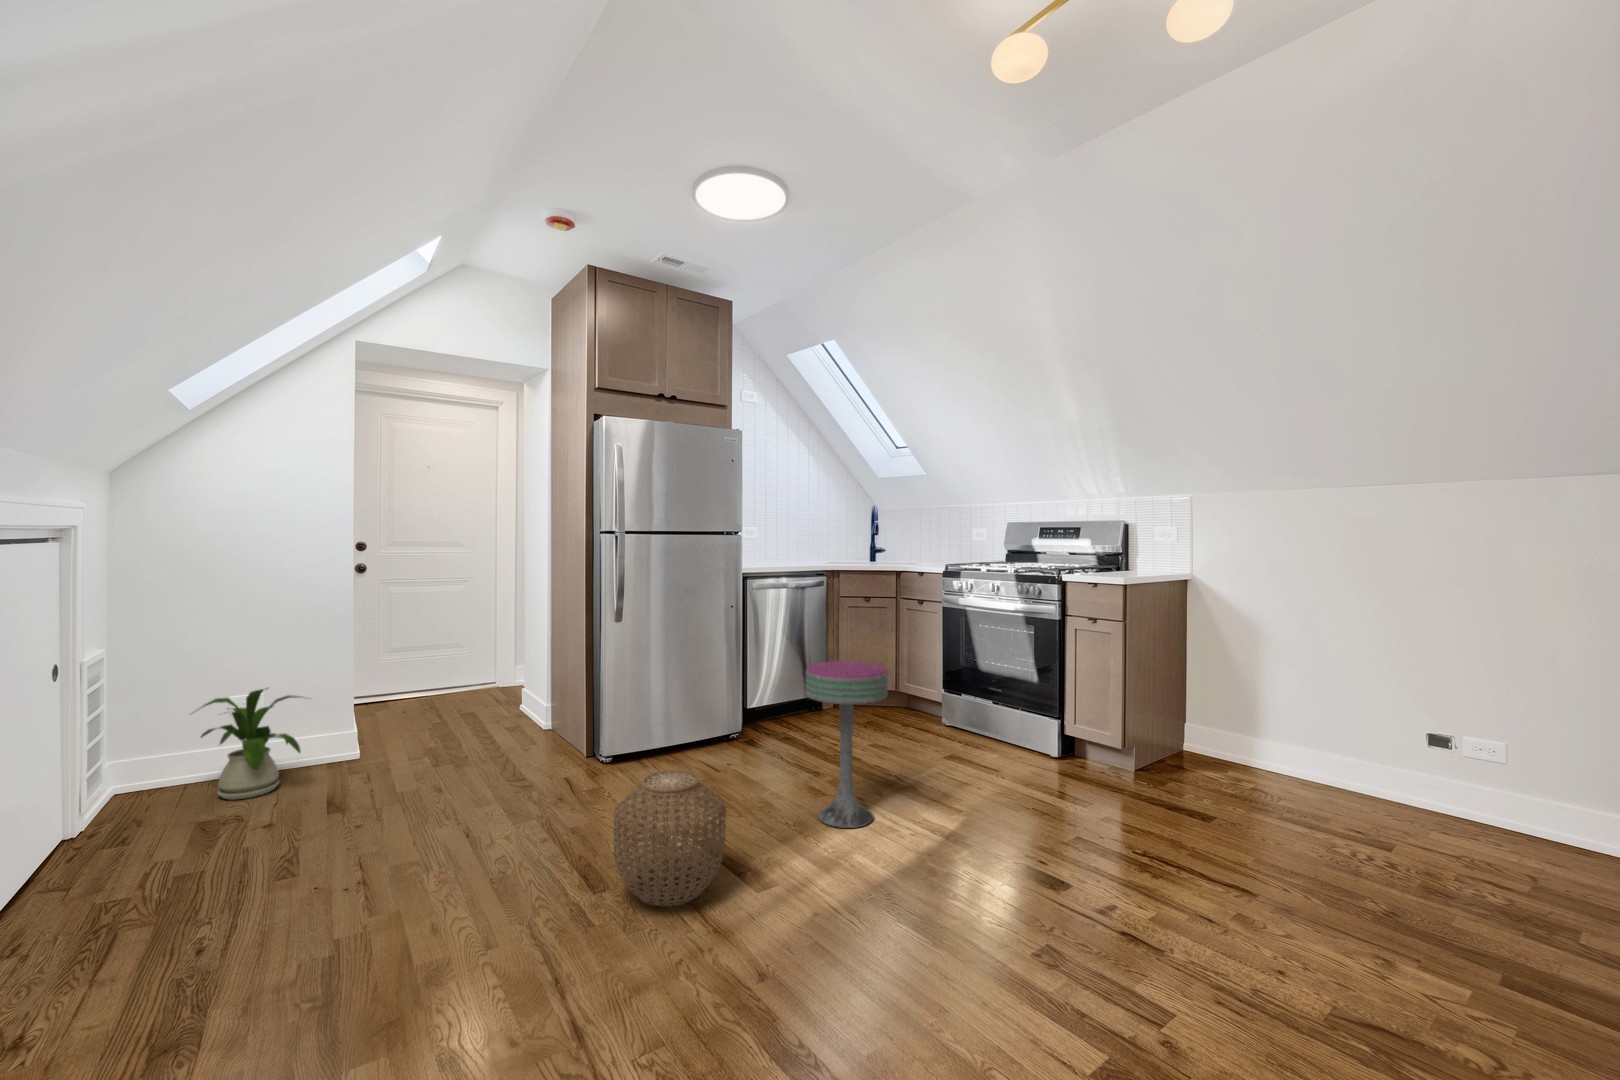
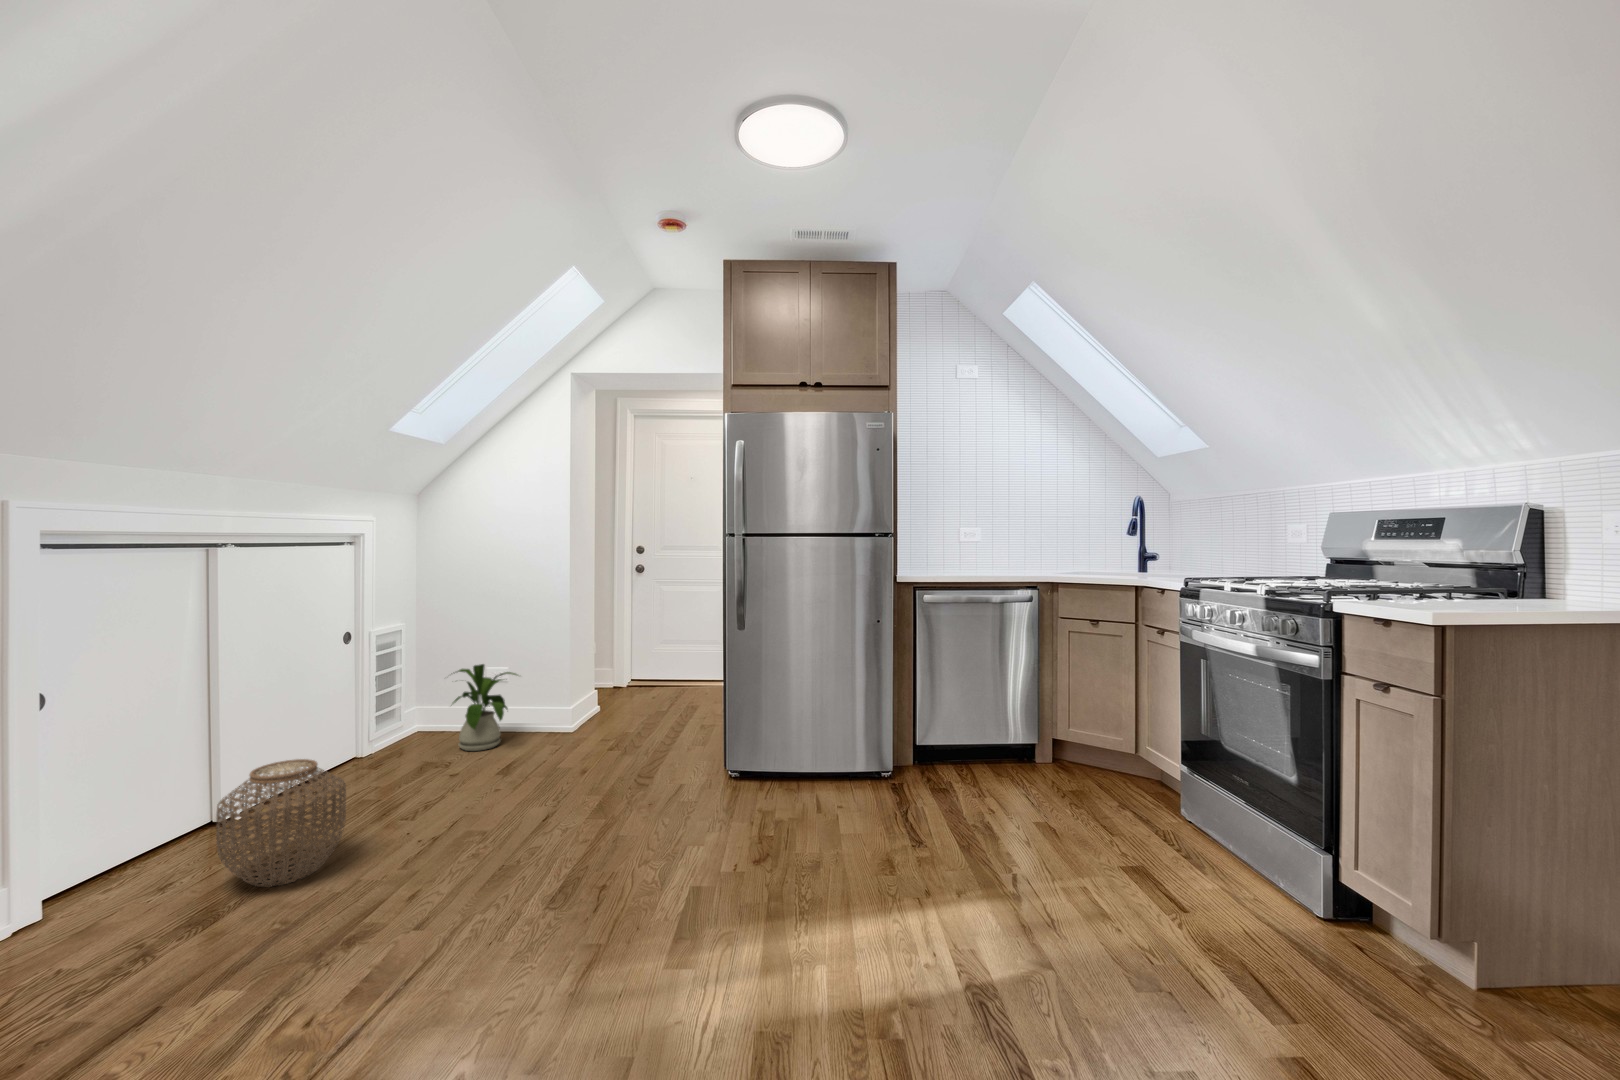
bar stool: present [805,661,888,828] -> none [824,702,934,934]
woven basket: present [613,770,726,906] -> present [216,759,346,887]

